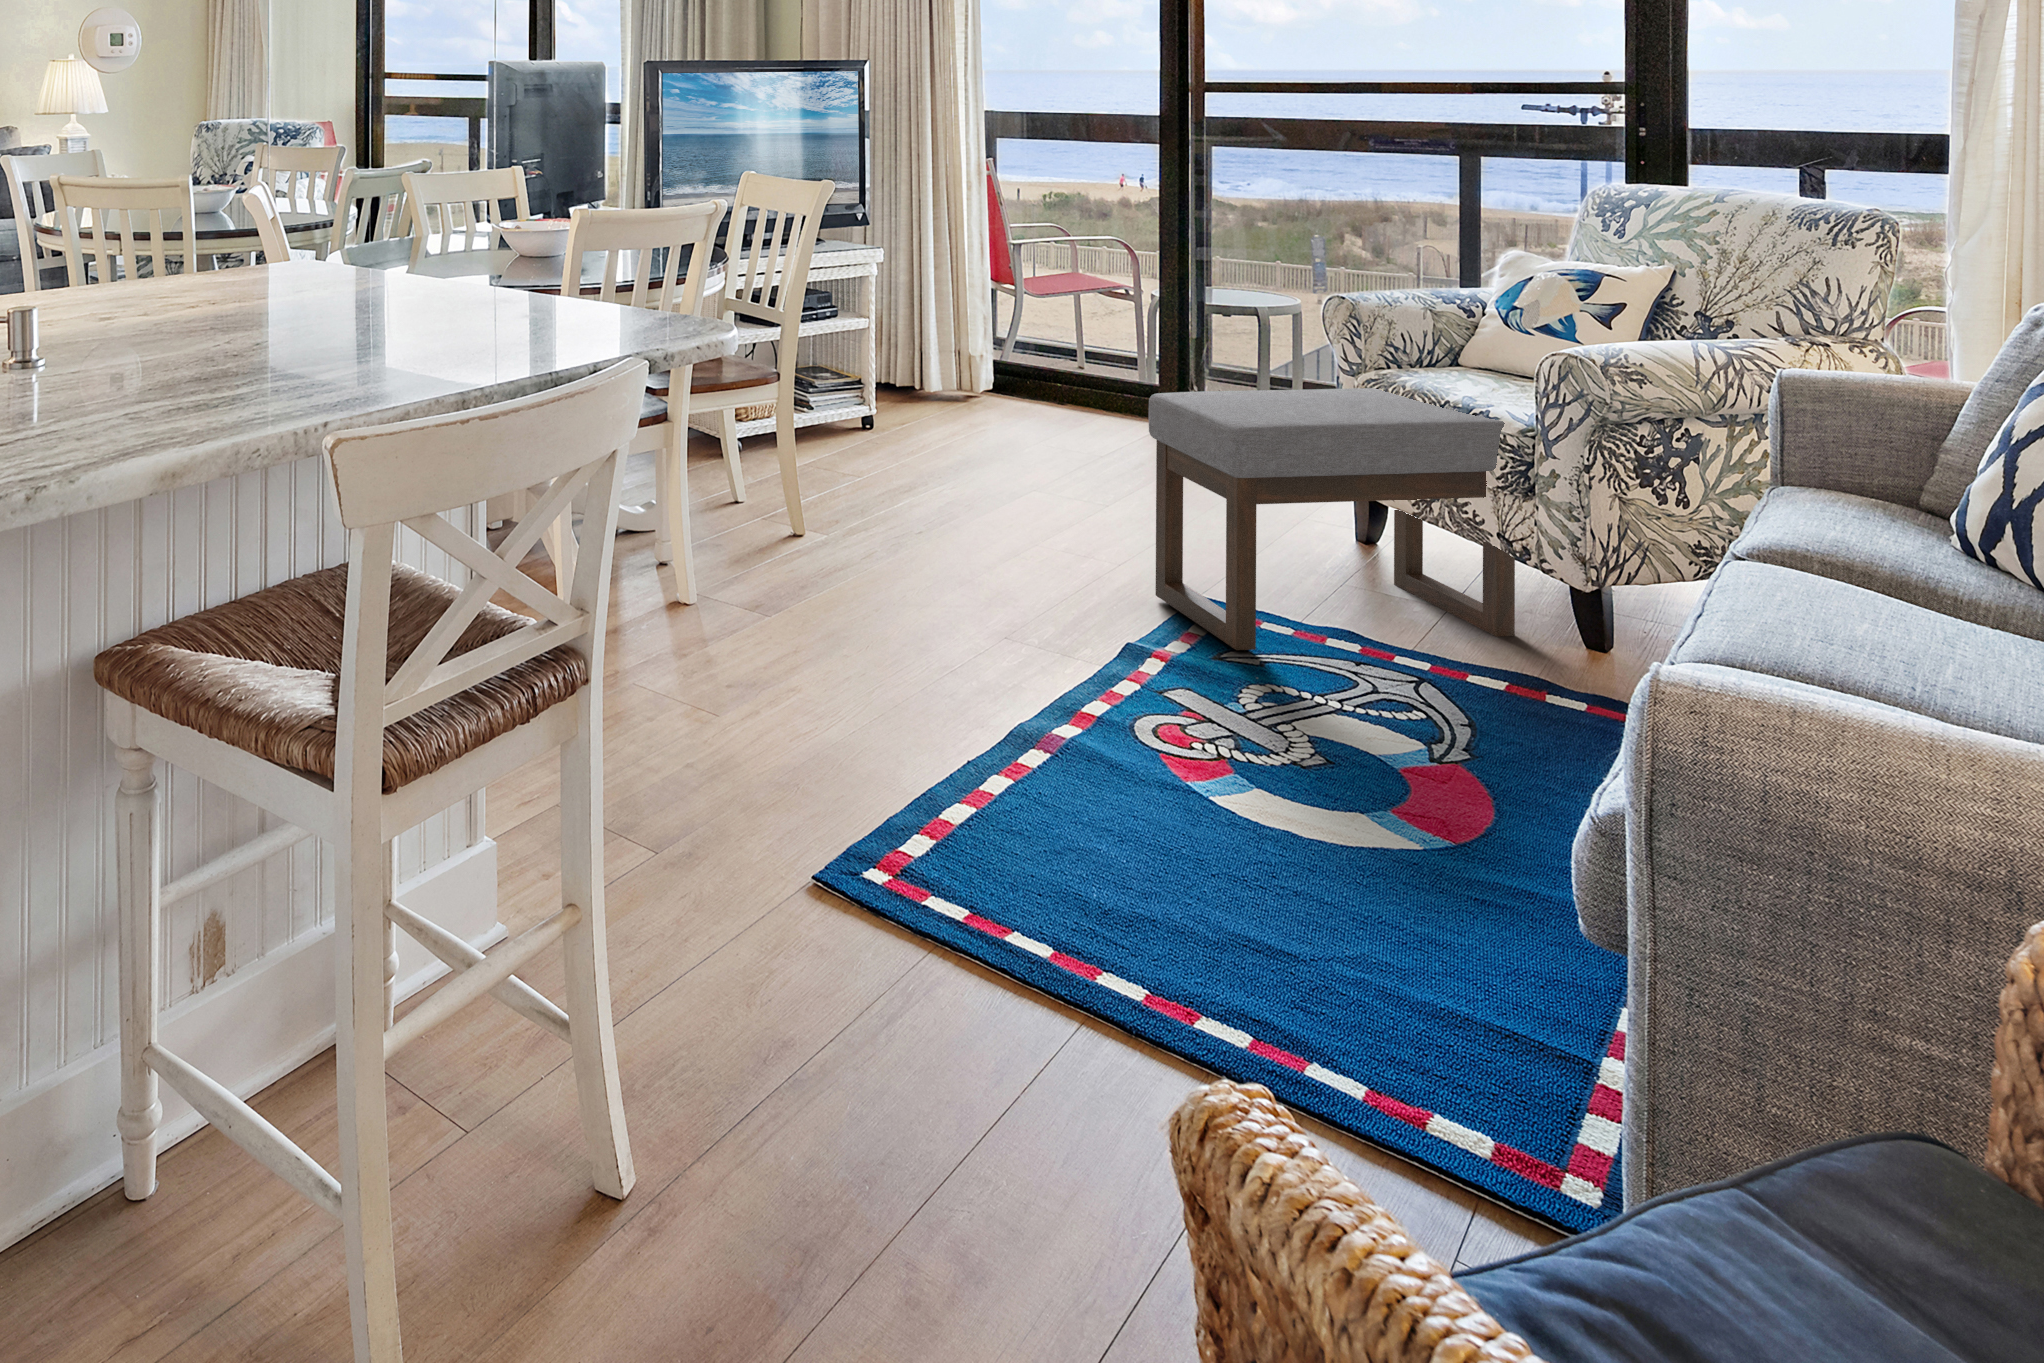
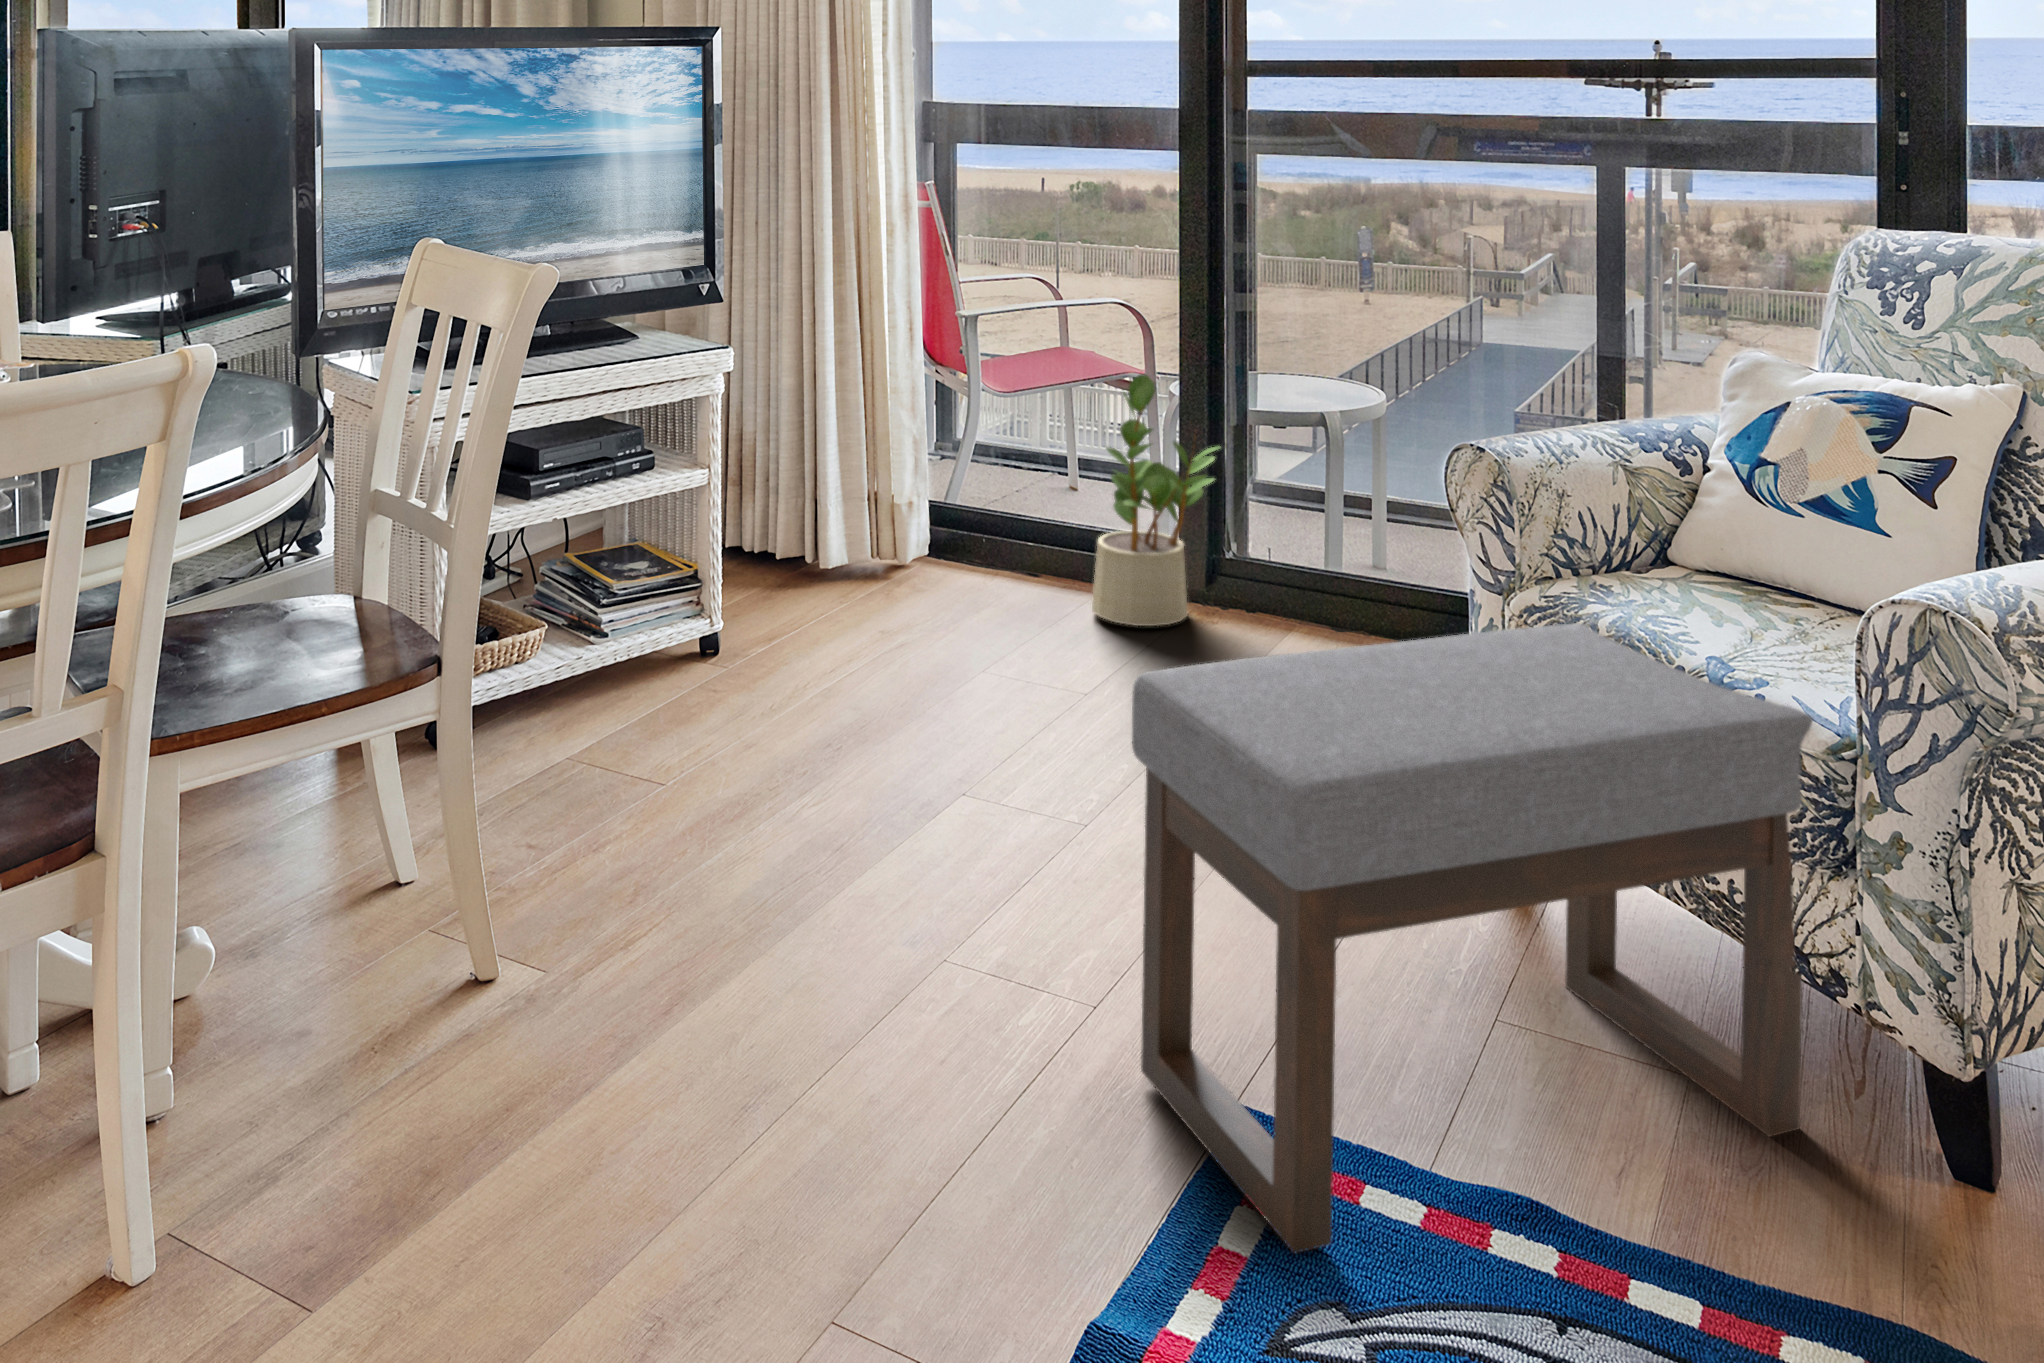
potted plant: none [1107,279,1191,434] -> present [1092,374,1219,626]

